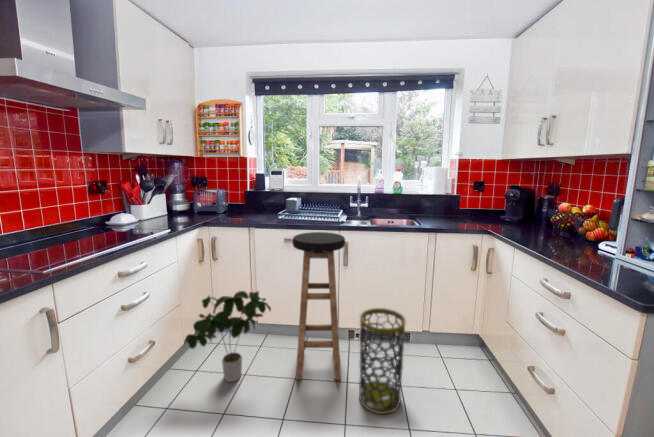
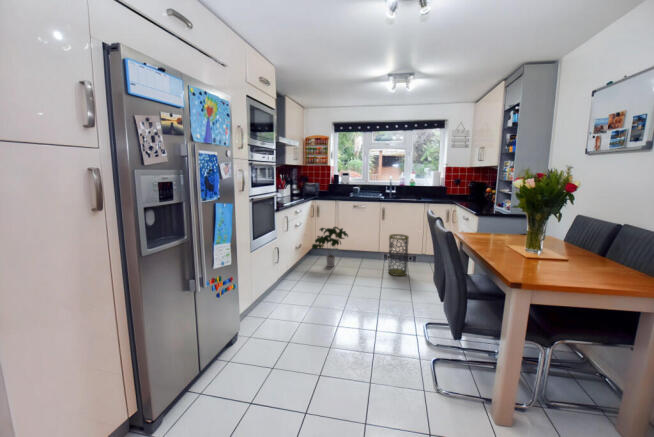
bar stool: present [292,232,345,380] -> none [359,202,383,268]

